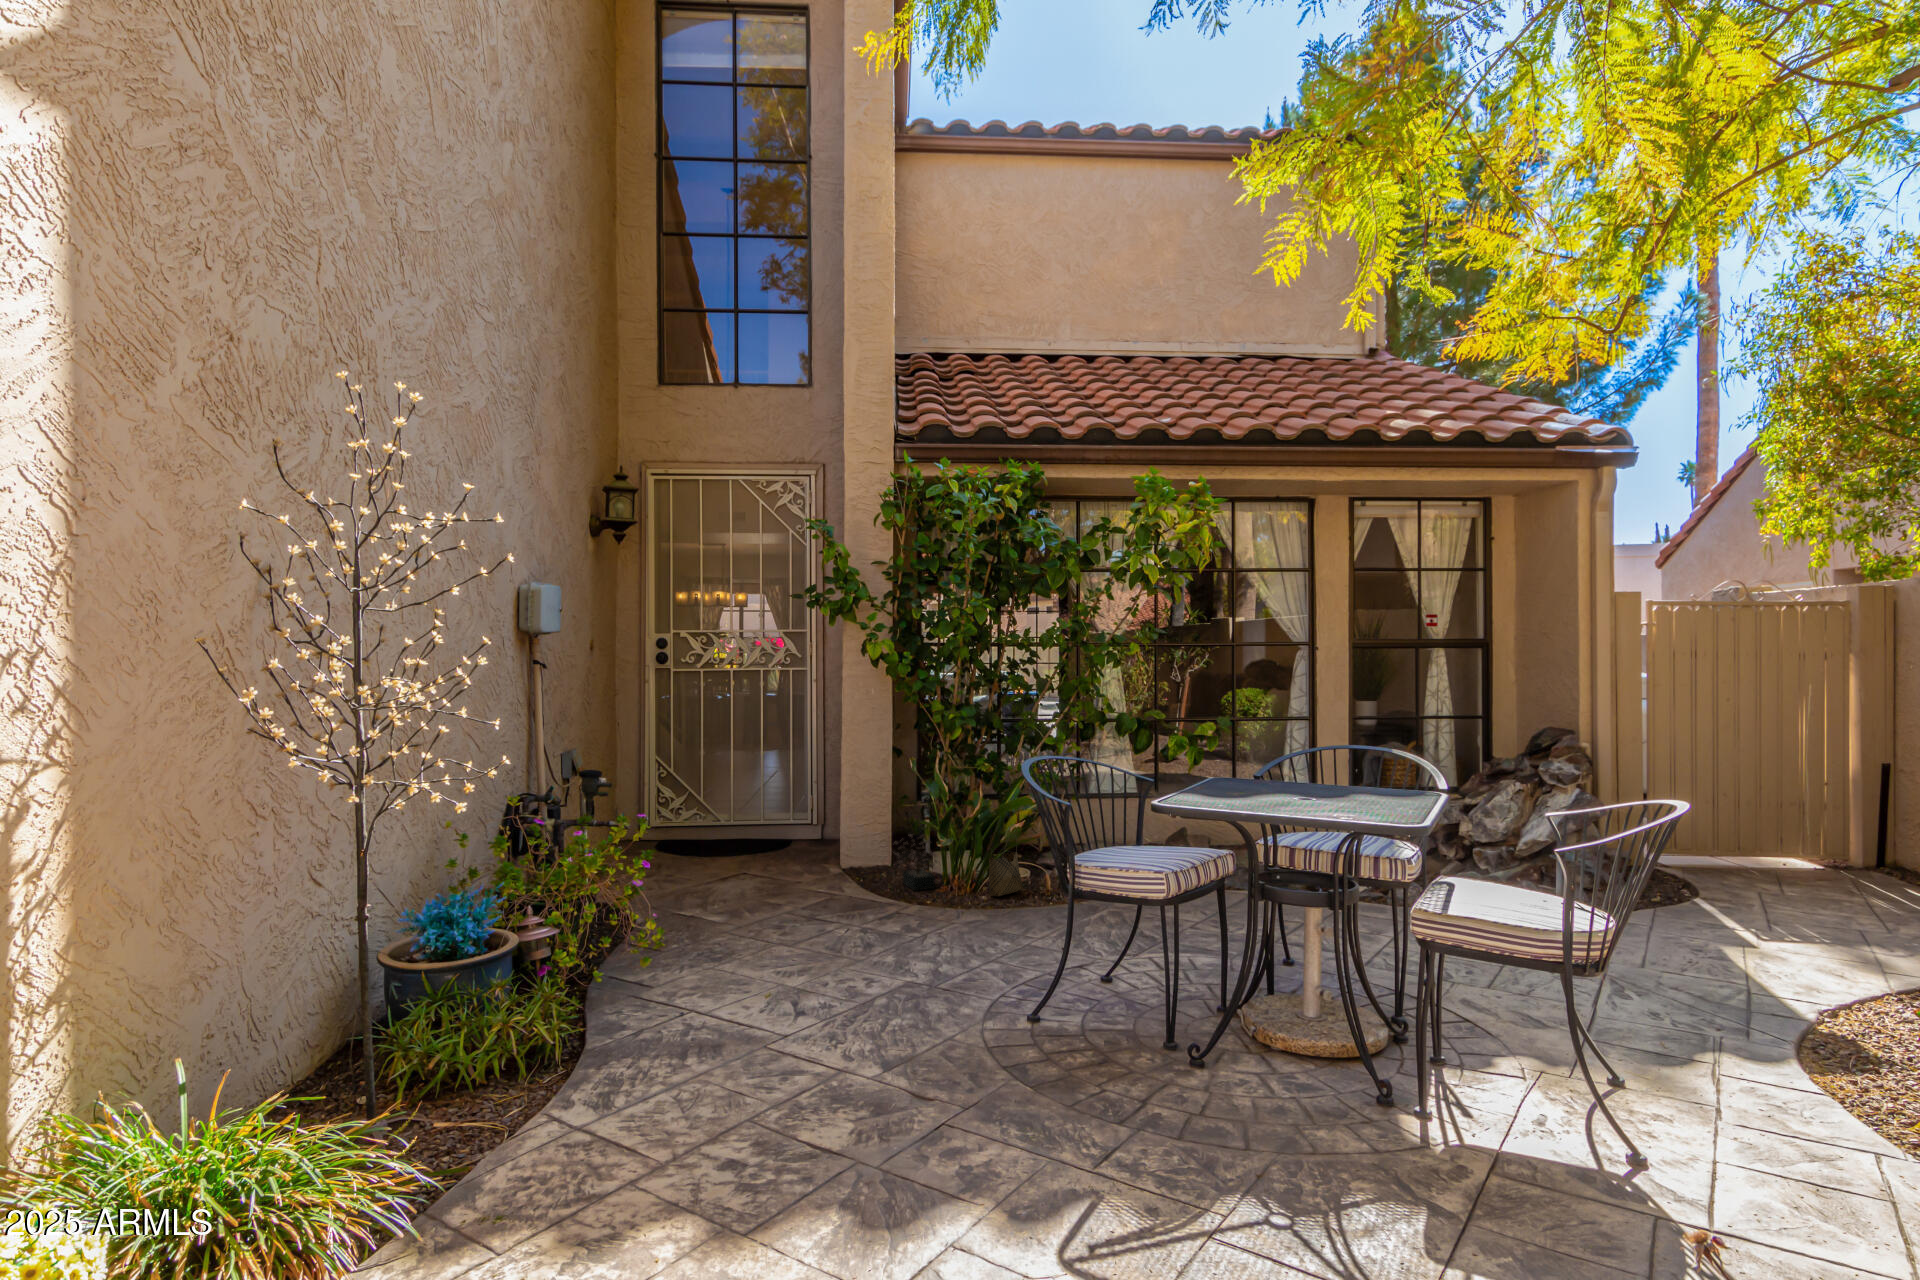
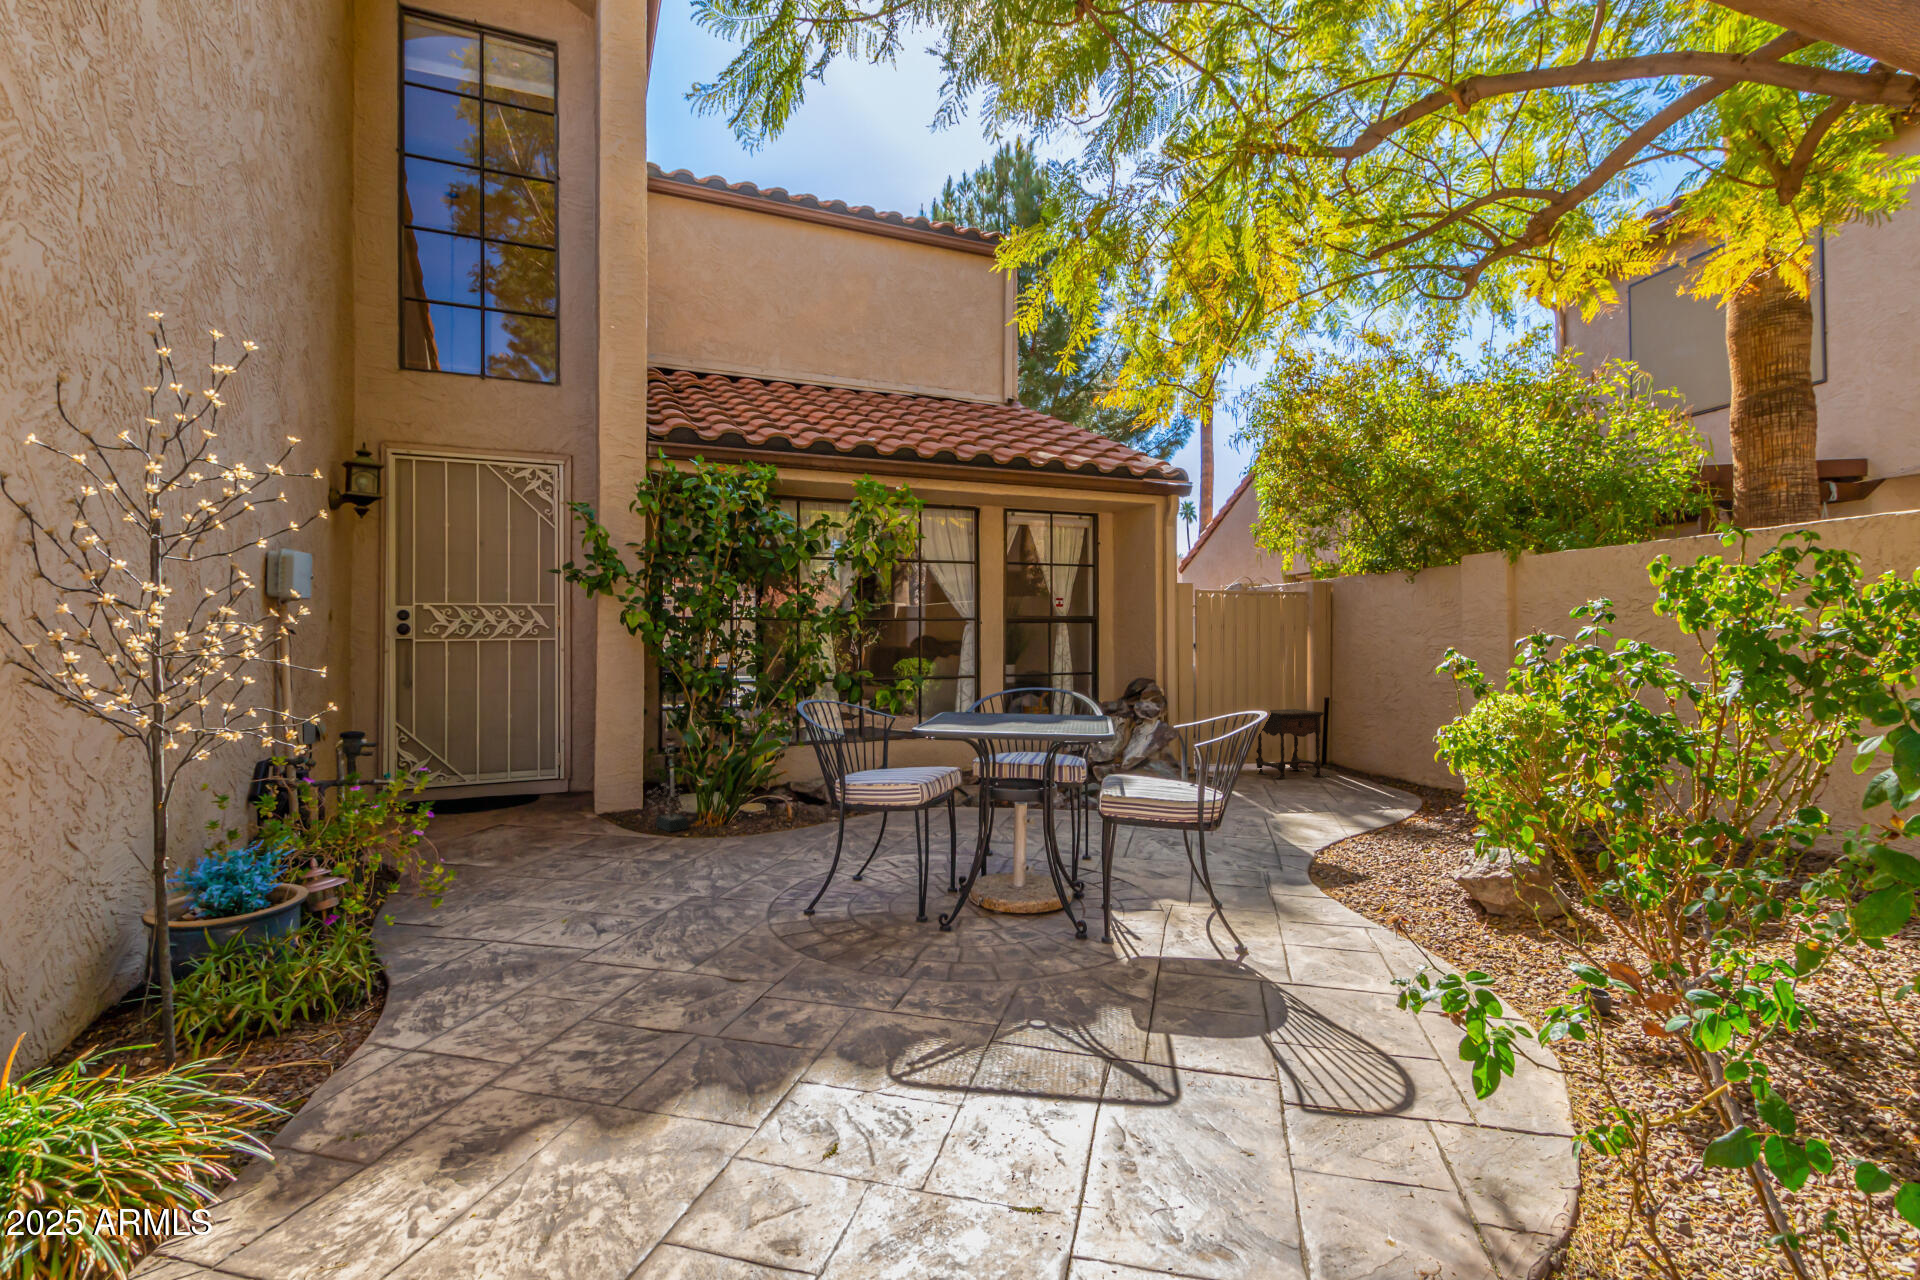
side table: none [1743,778,1892,887] -> present [1256,709,1328,778]
woven basket: present [989,835,1023,896] -> none [738,777,766,830]

